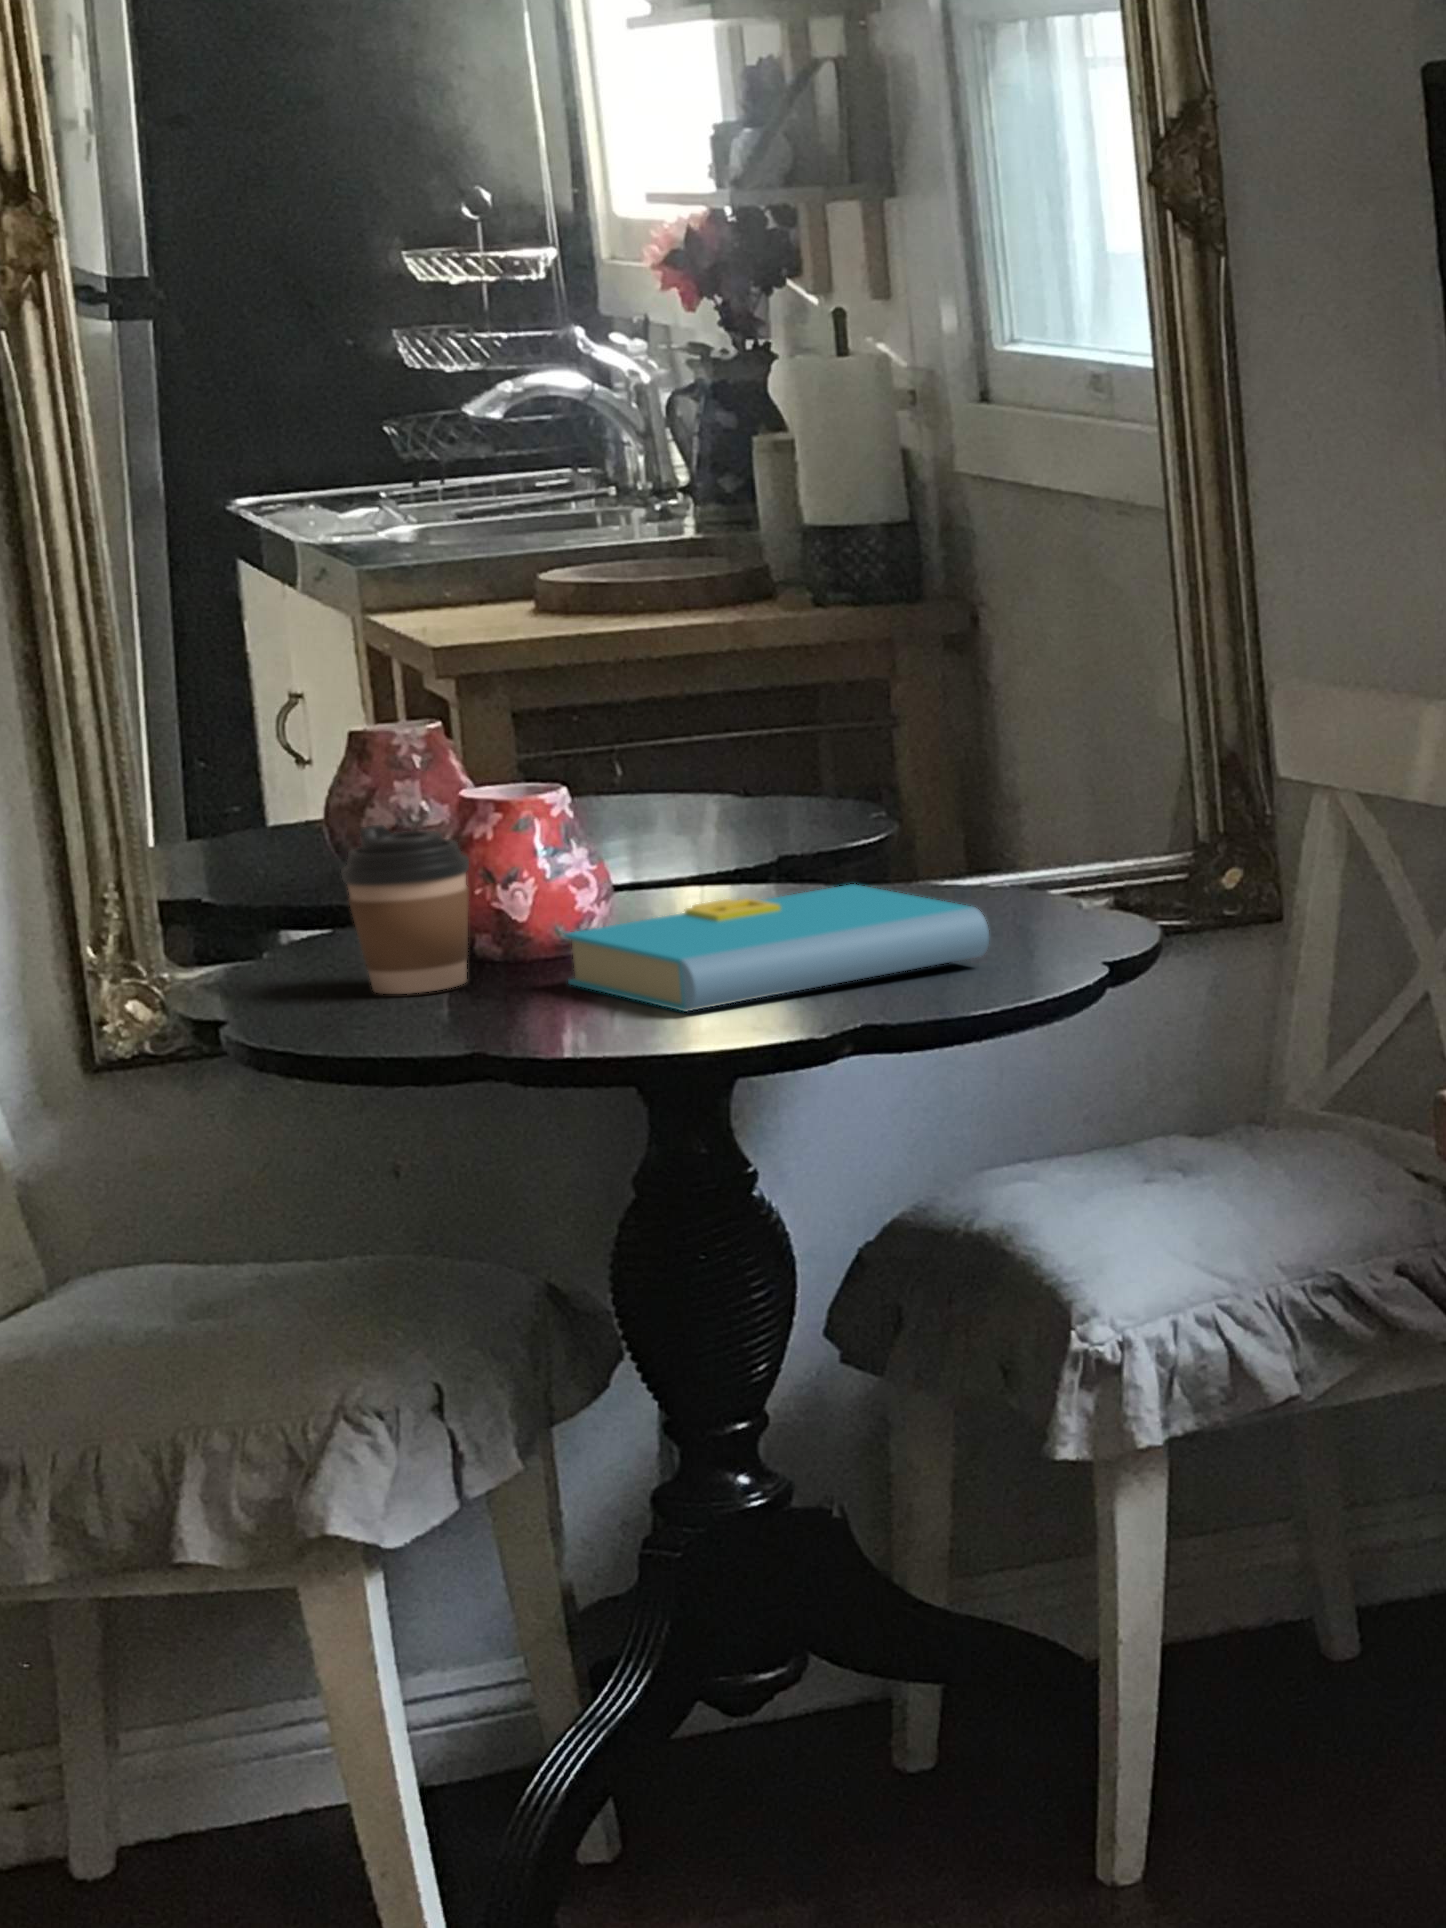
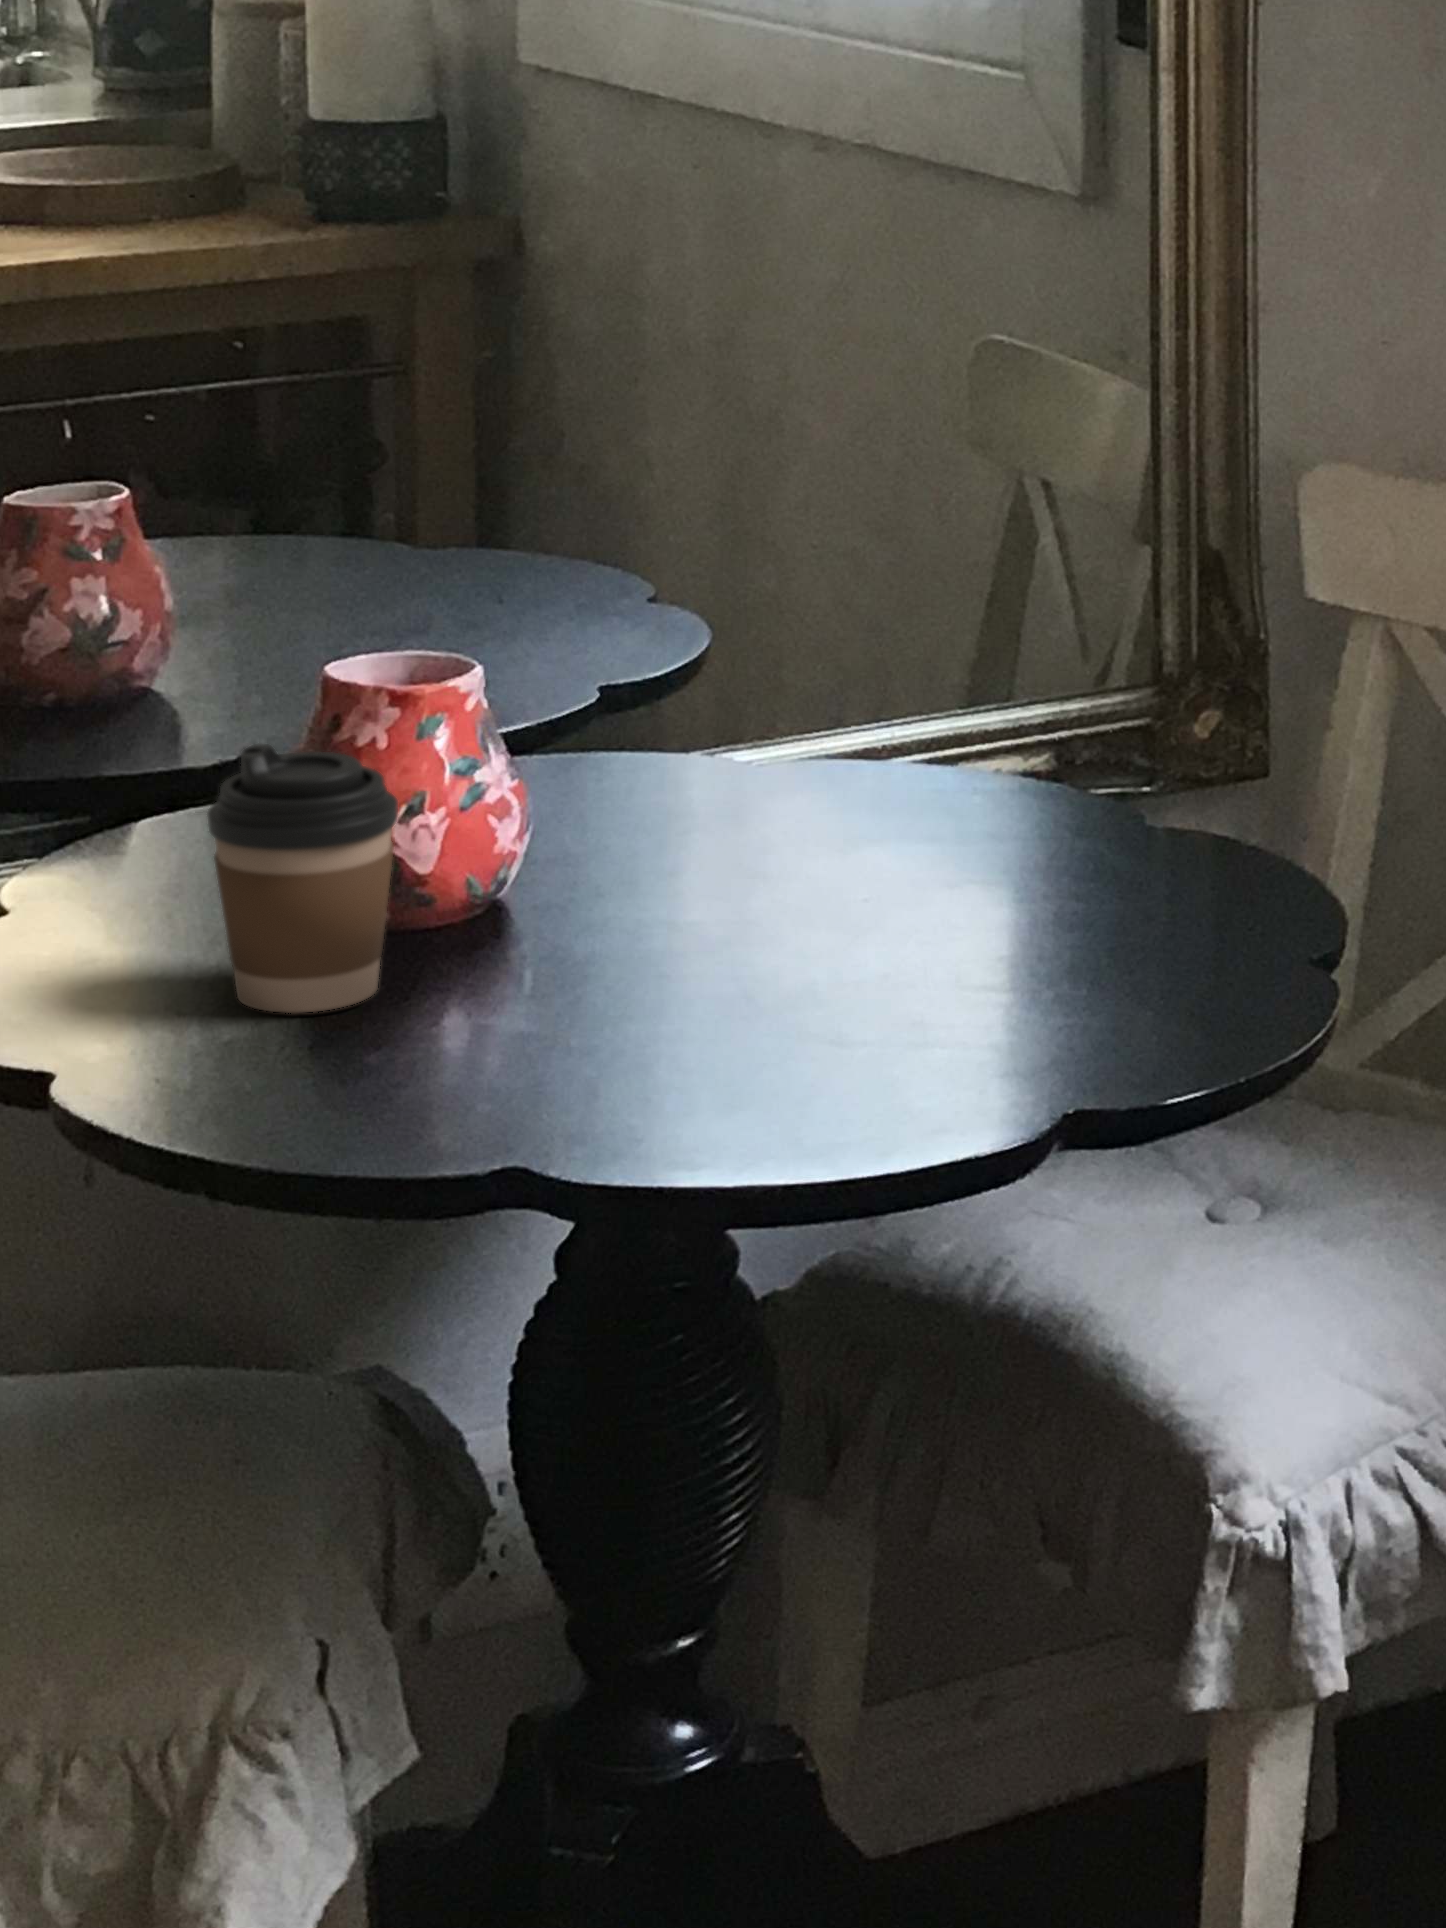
book: present [564,884,989,1011] -> none [540,815,1159,1079]

